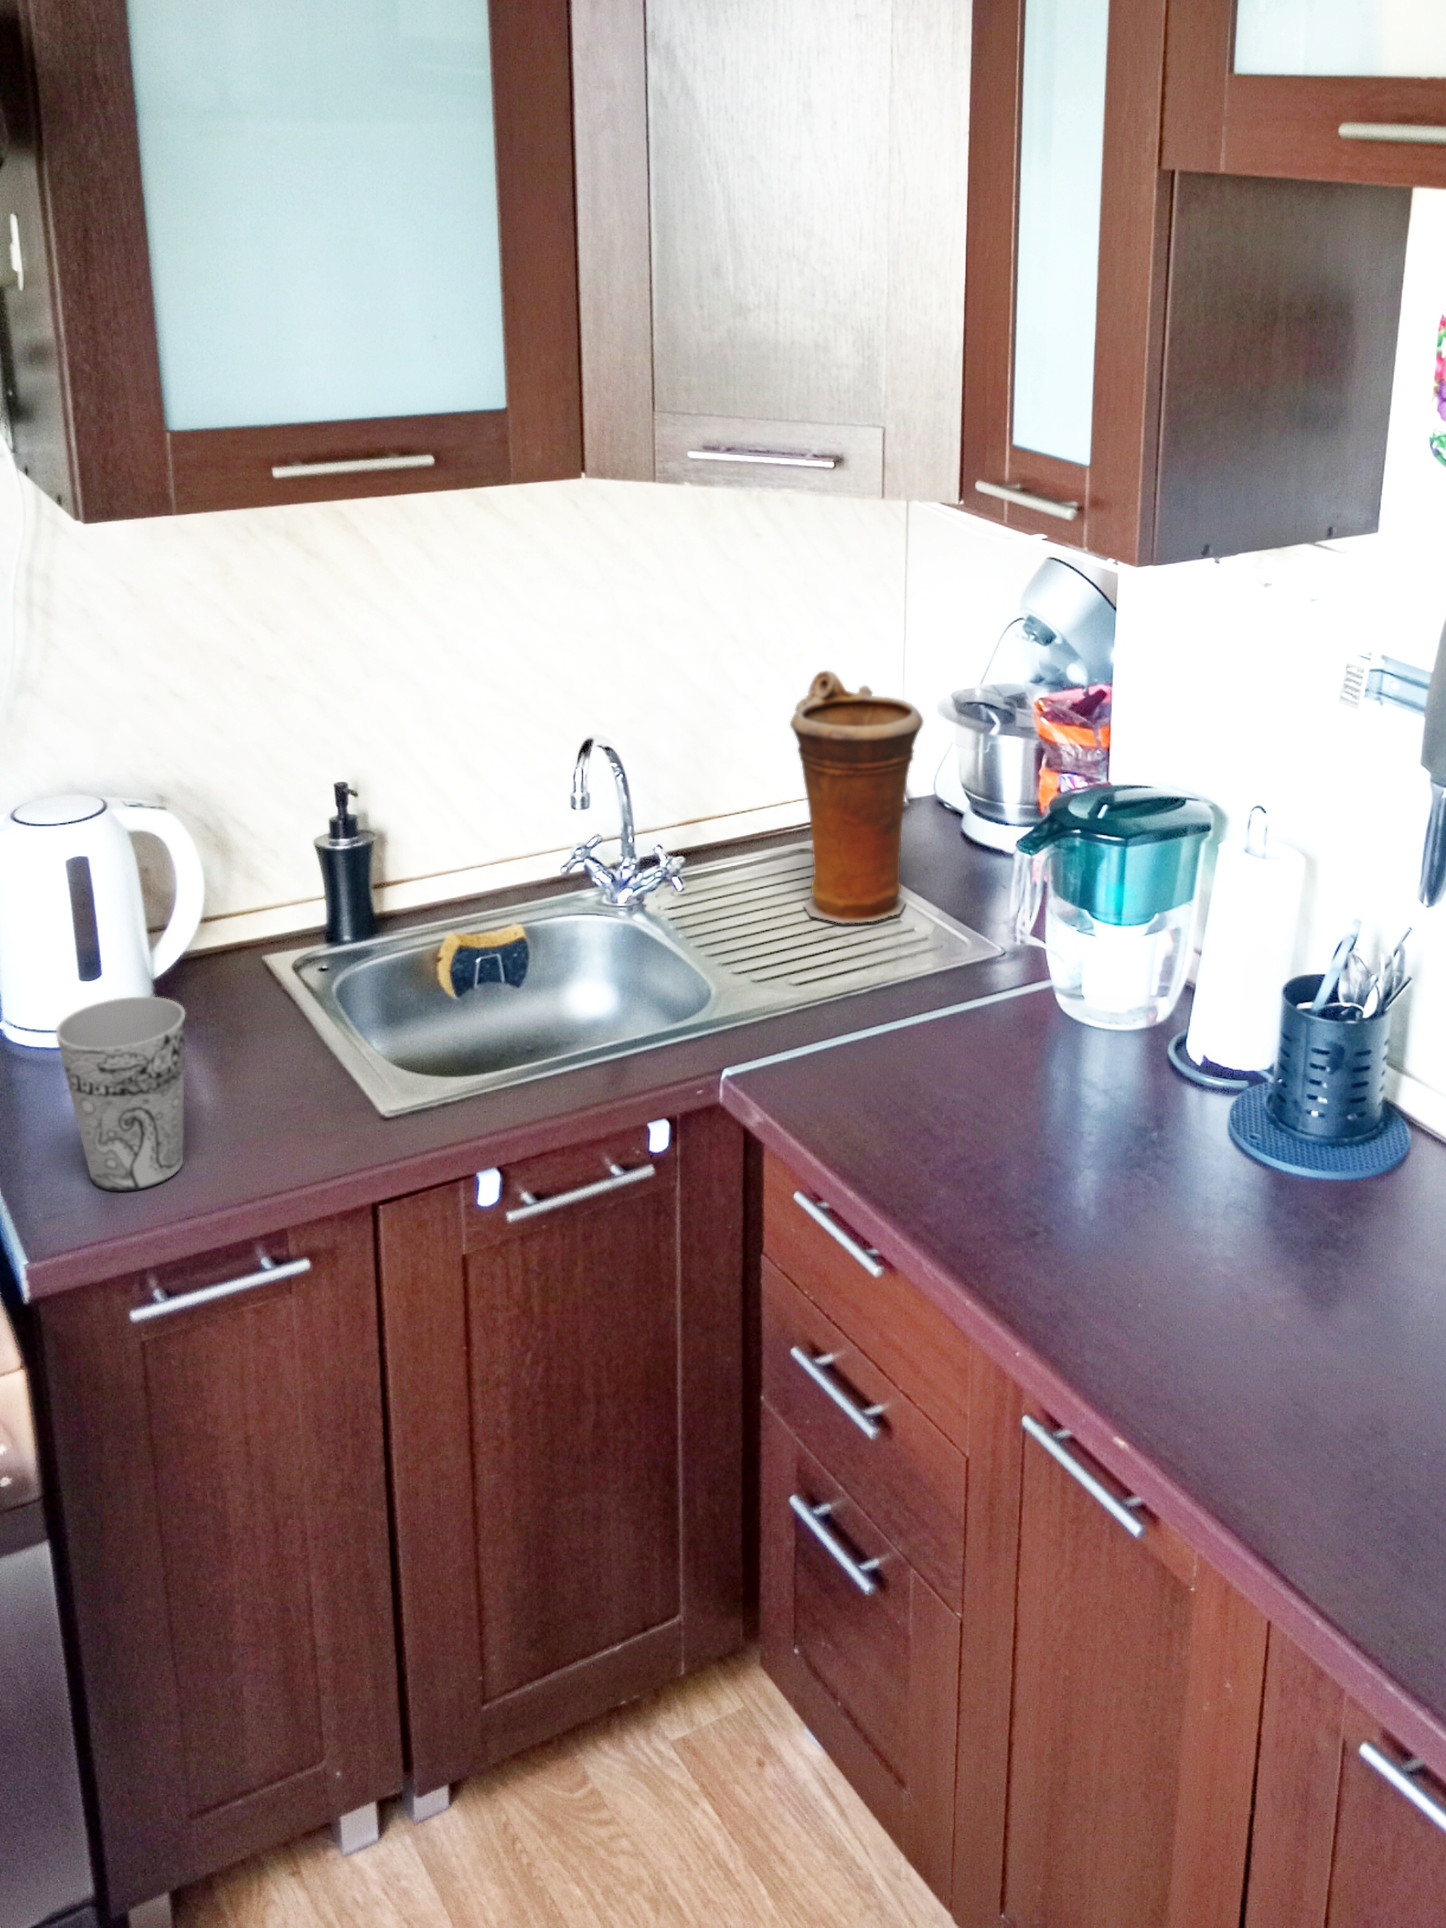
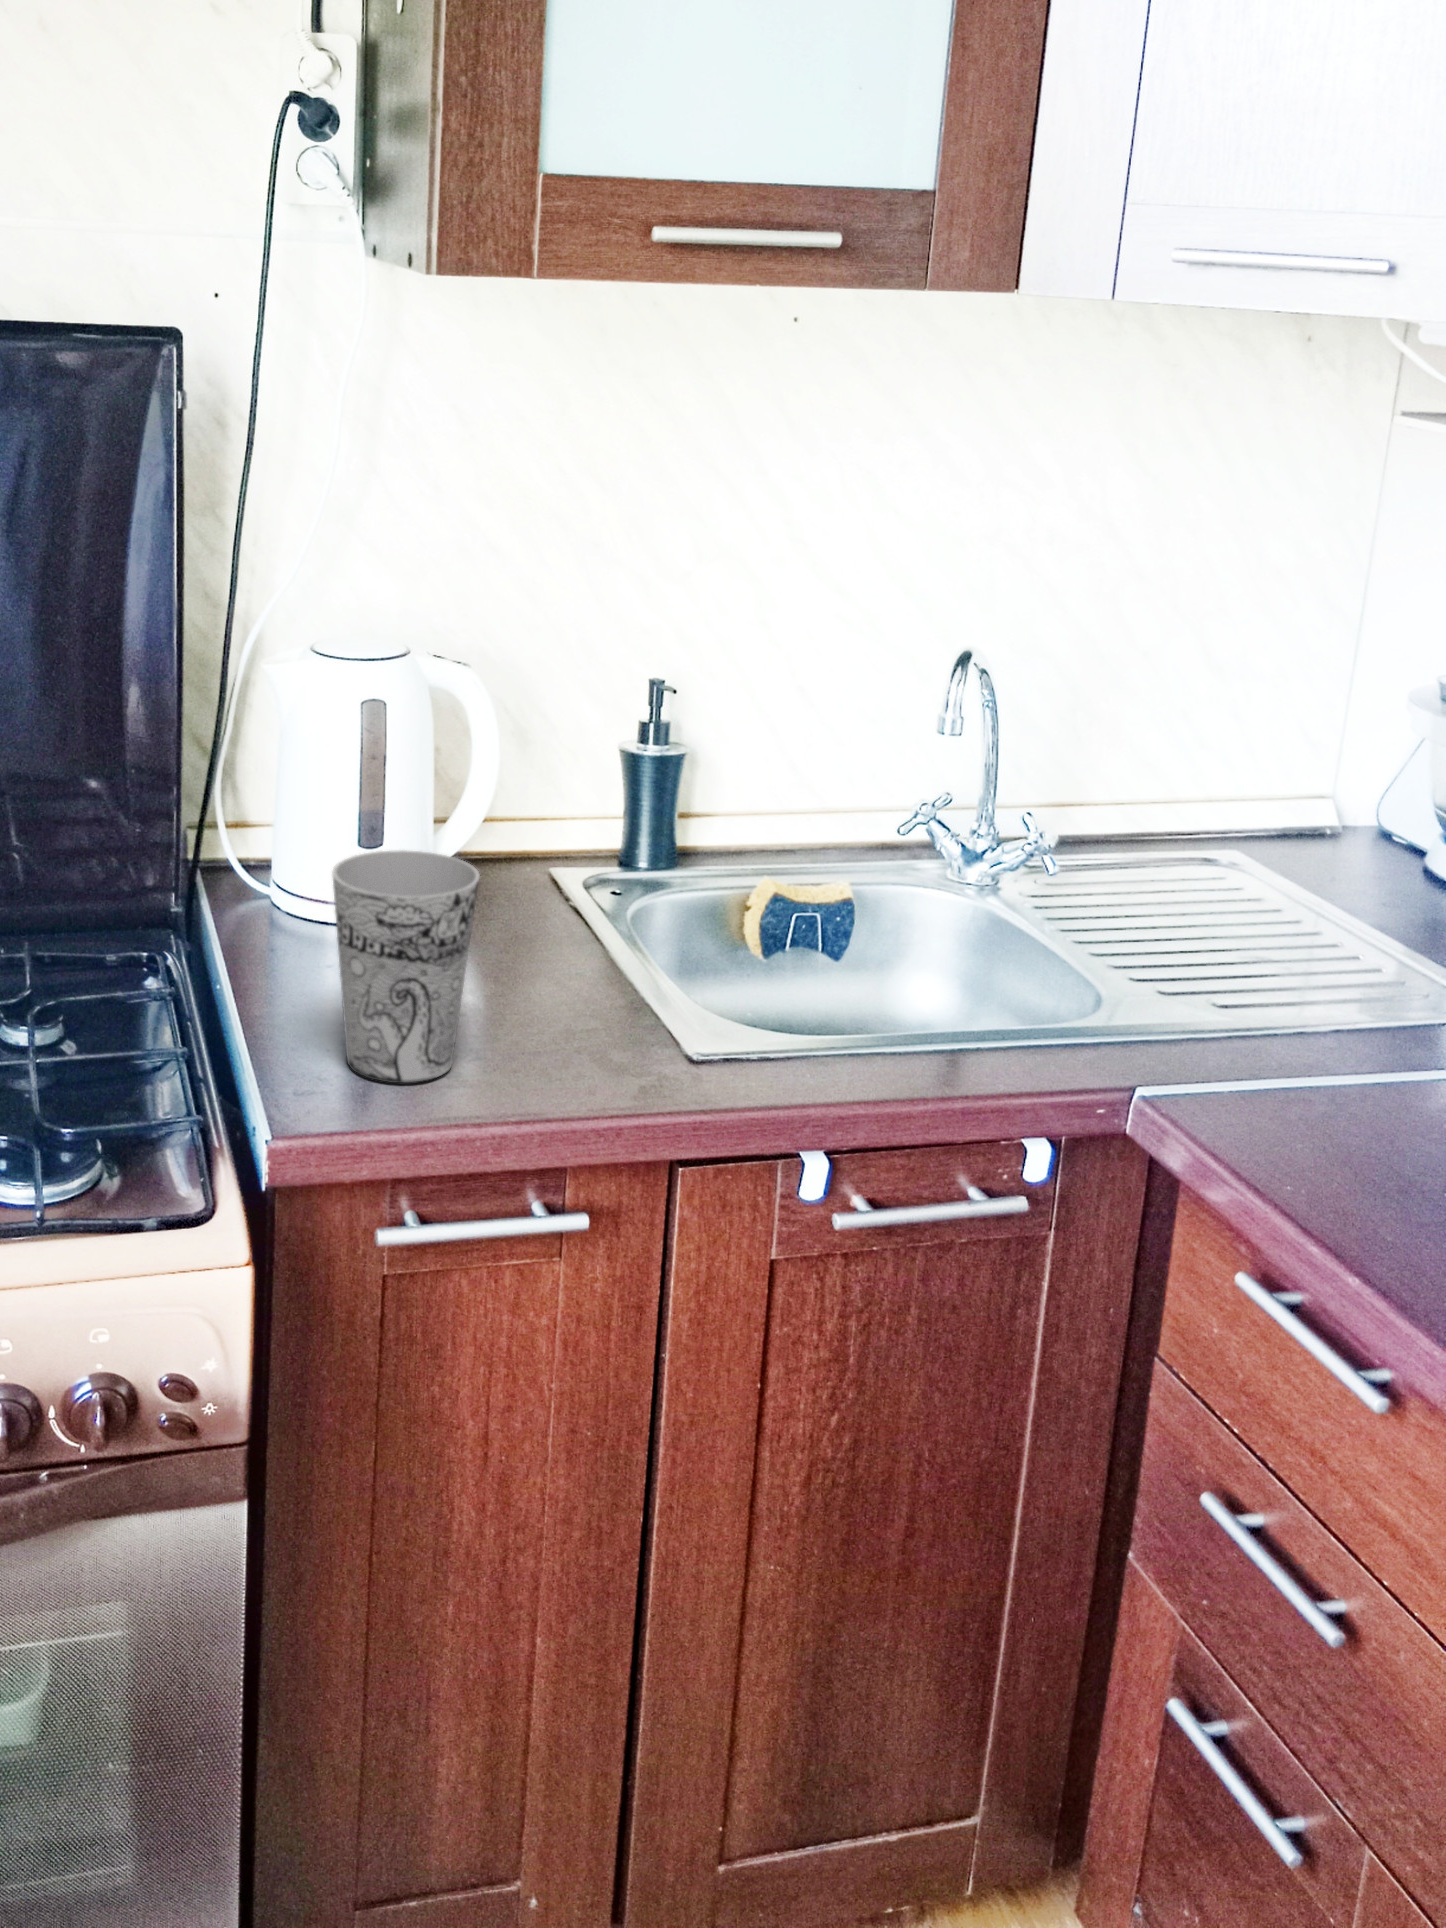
vase: present [790,671,923,923] -> none [1214,615,1420,949]

